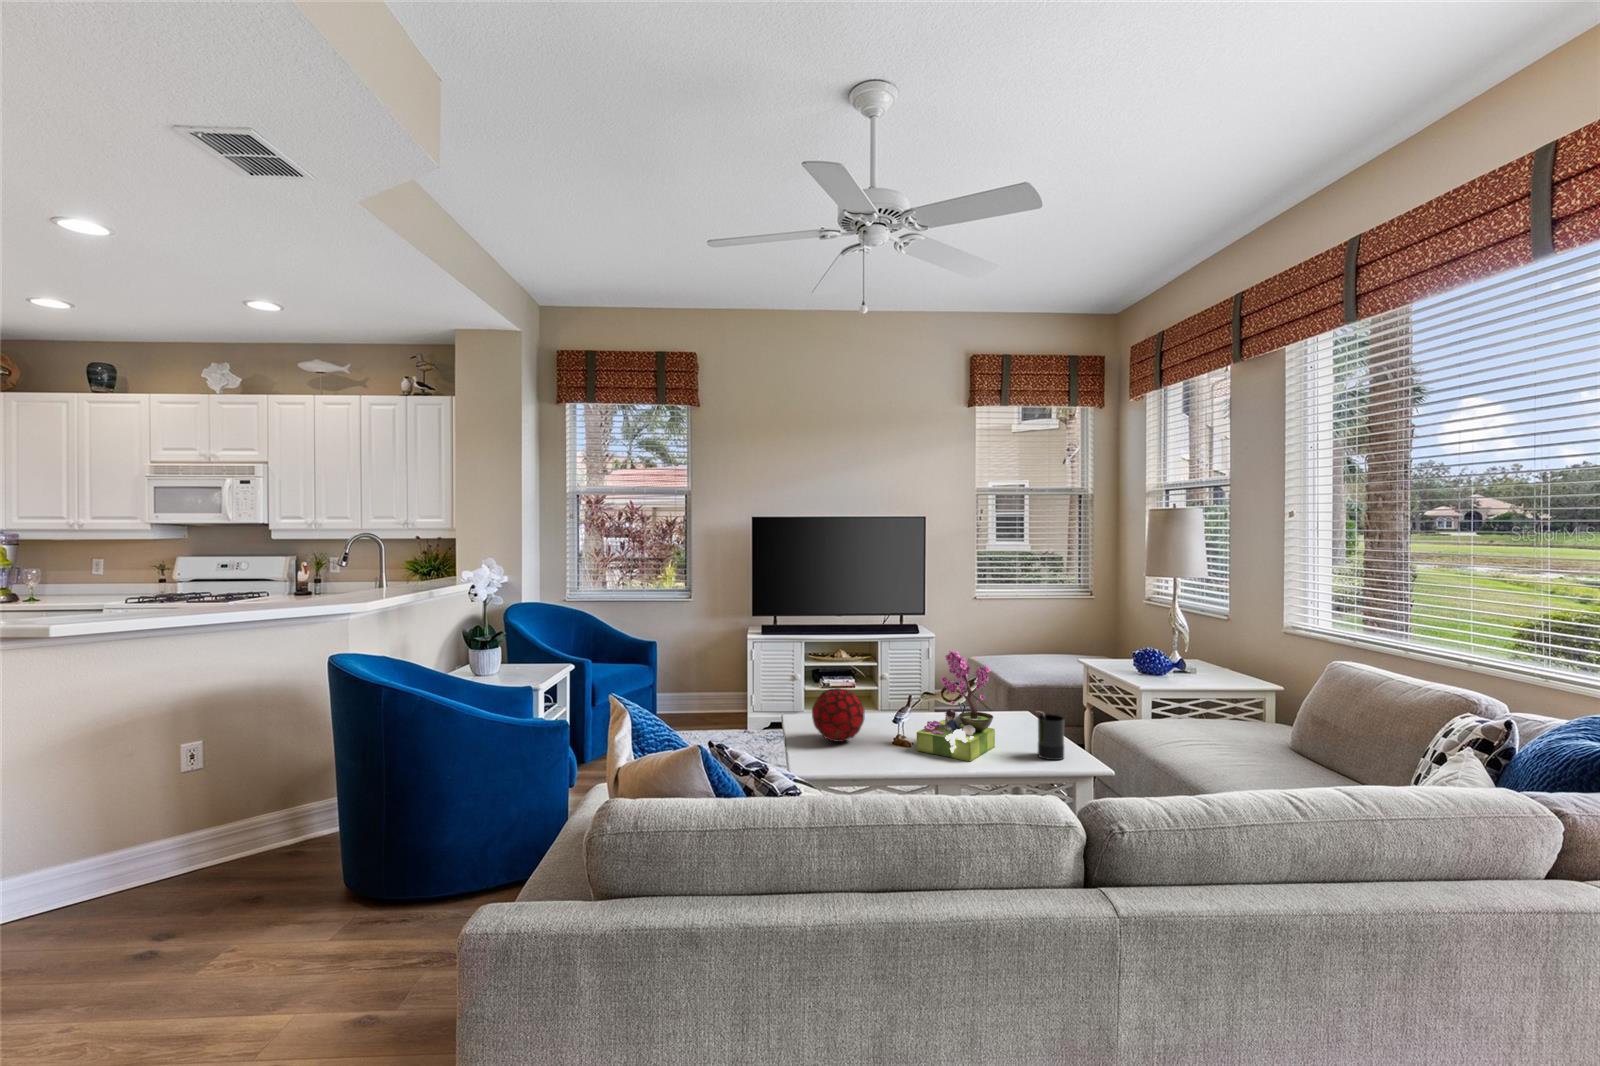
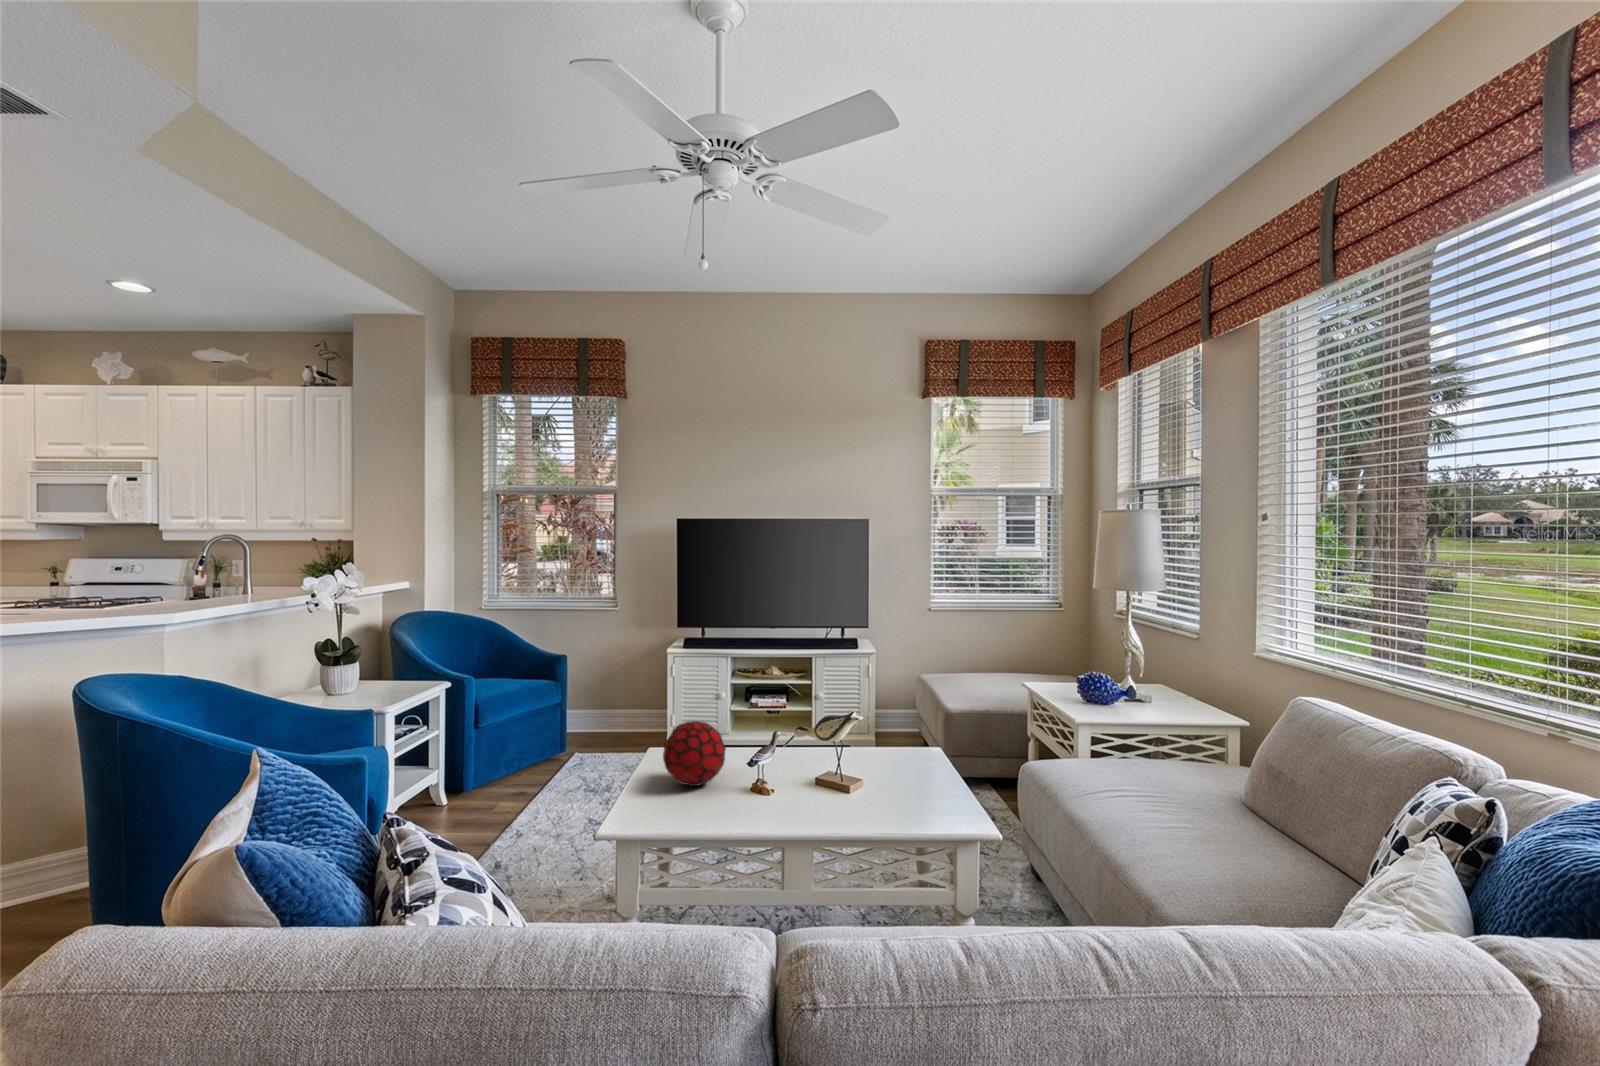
flower arrangement: present [917,650,995,762] -> none [778,675,876,818]
candle: present [1038,714,1064,760] -> none [920,755,952,818]

